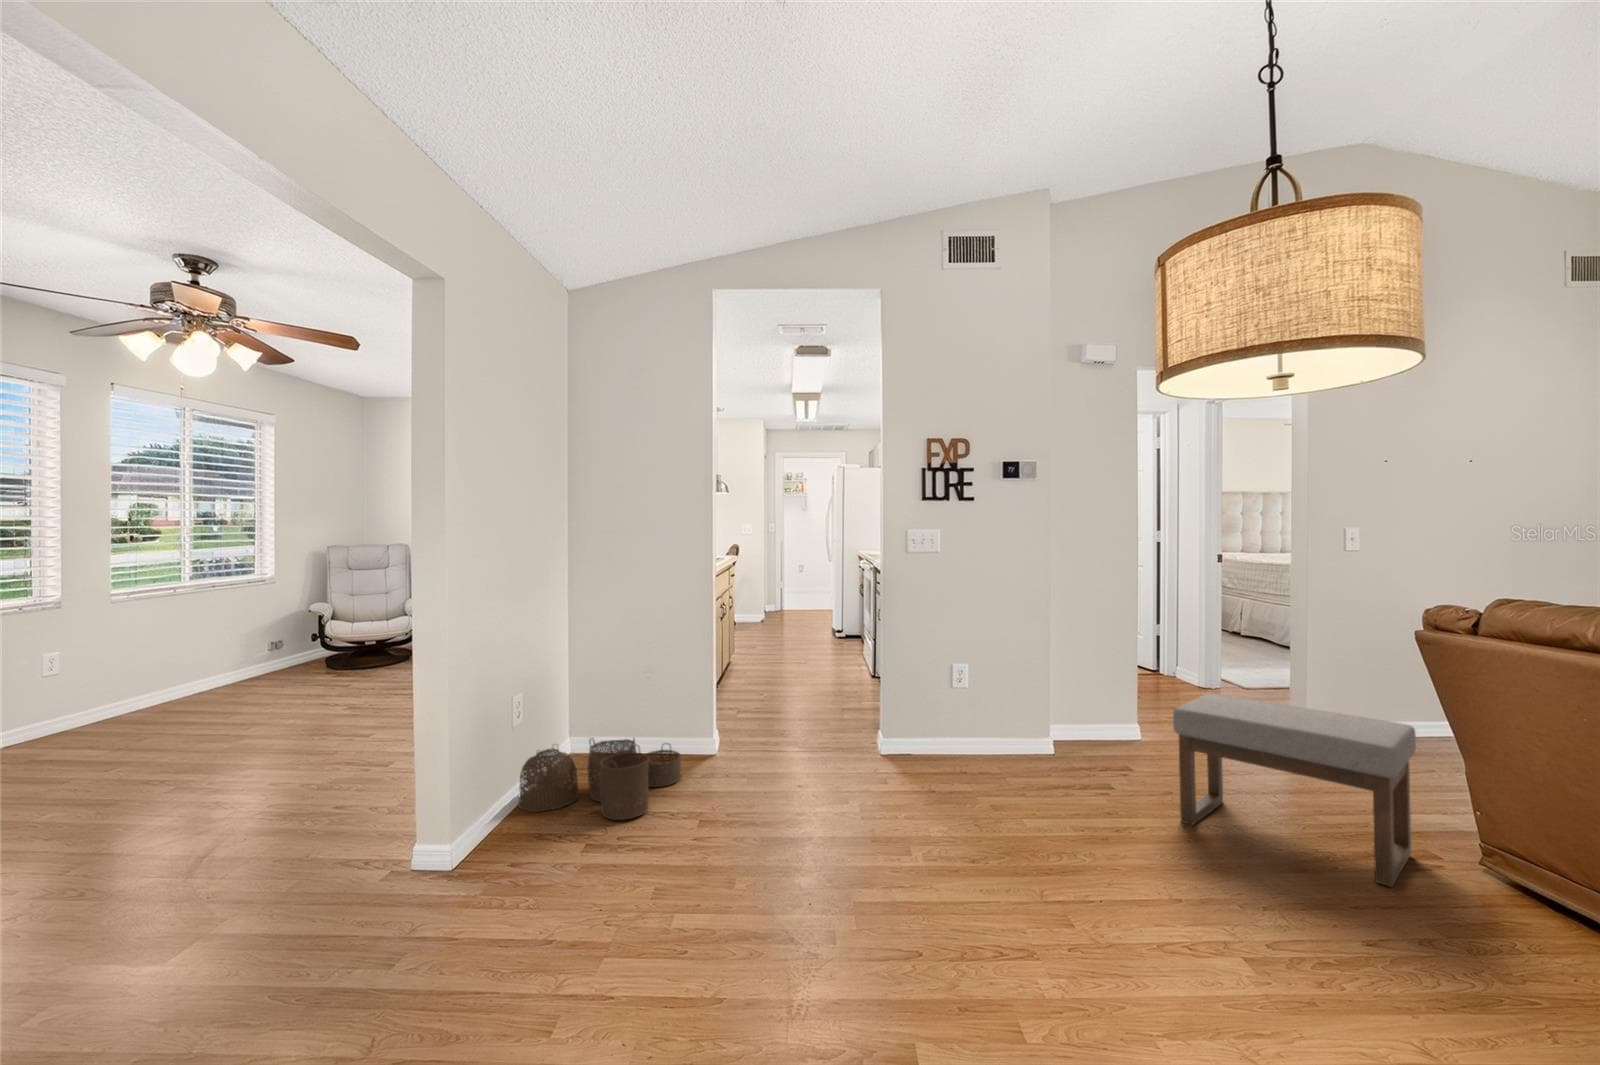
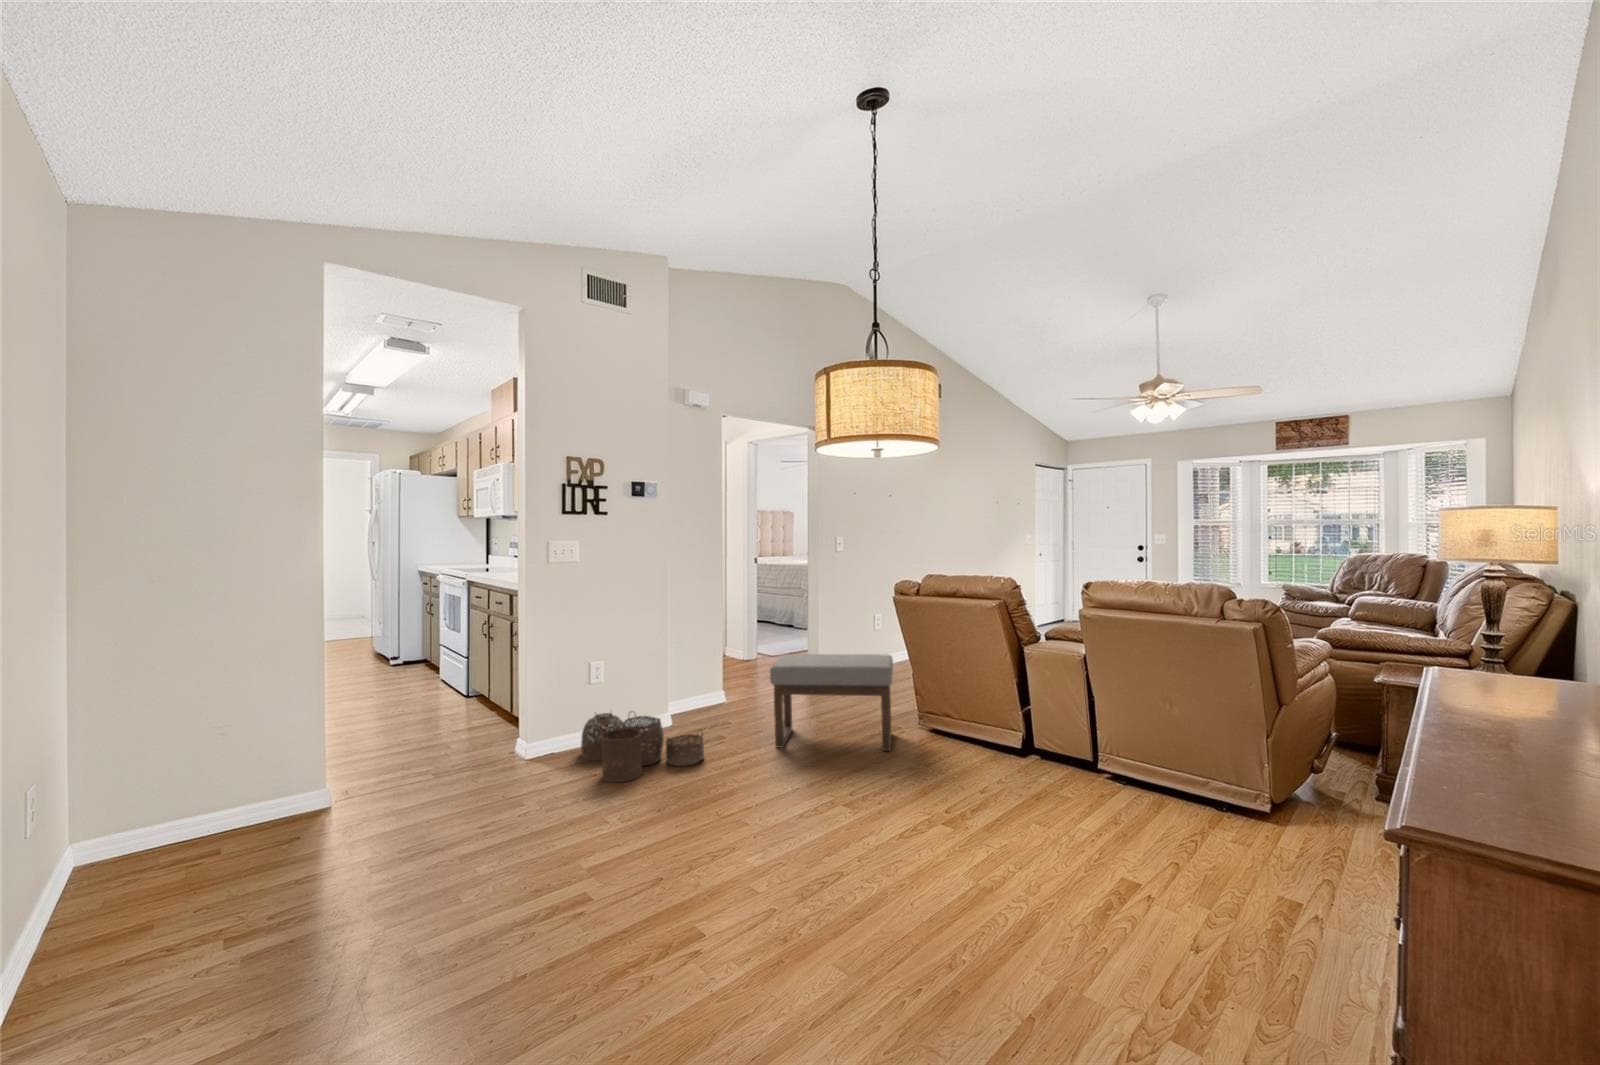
woven basket: present [519,739,681,820] -> present [581,712,704,782]

